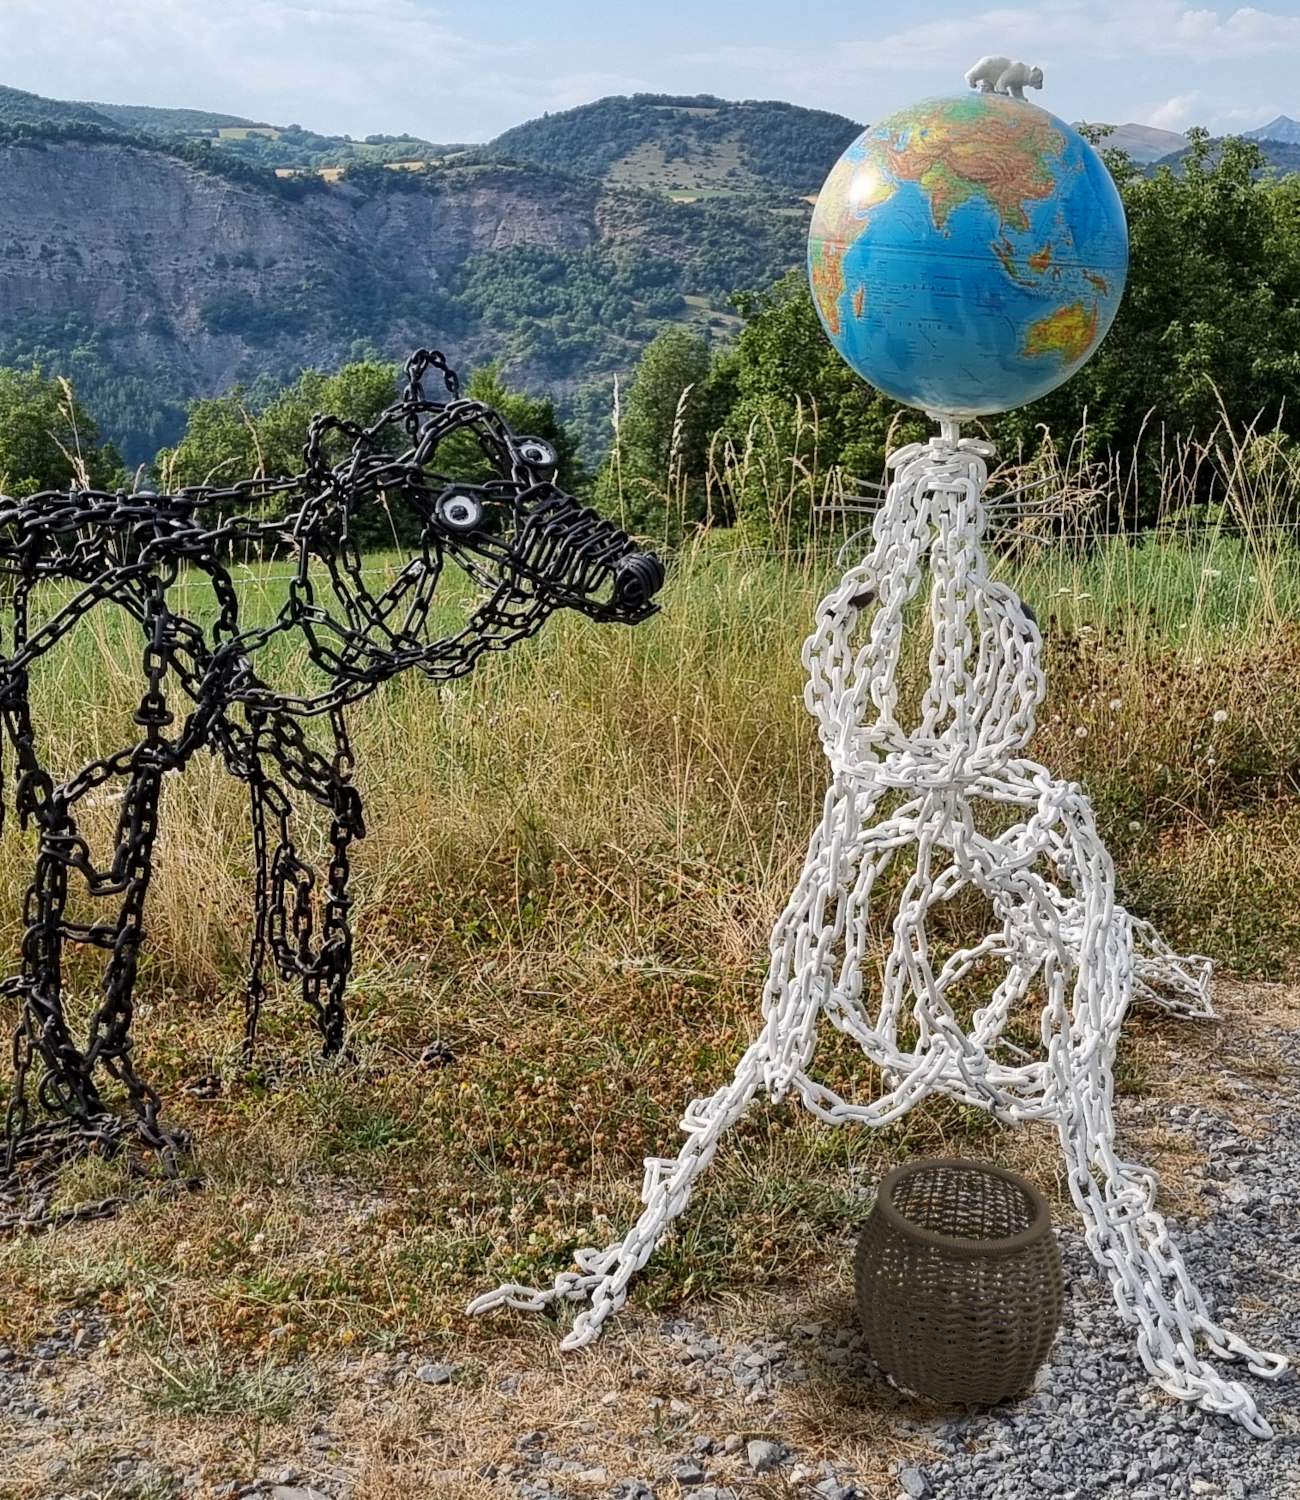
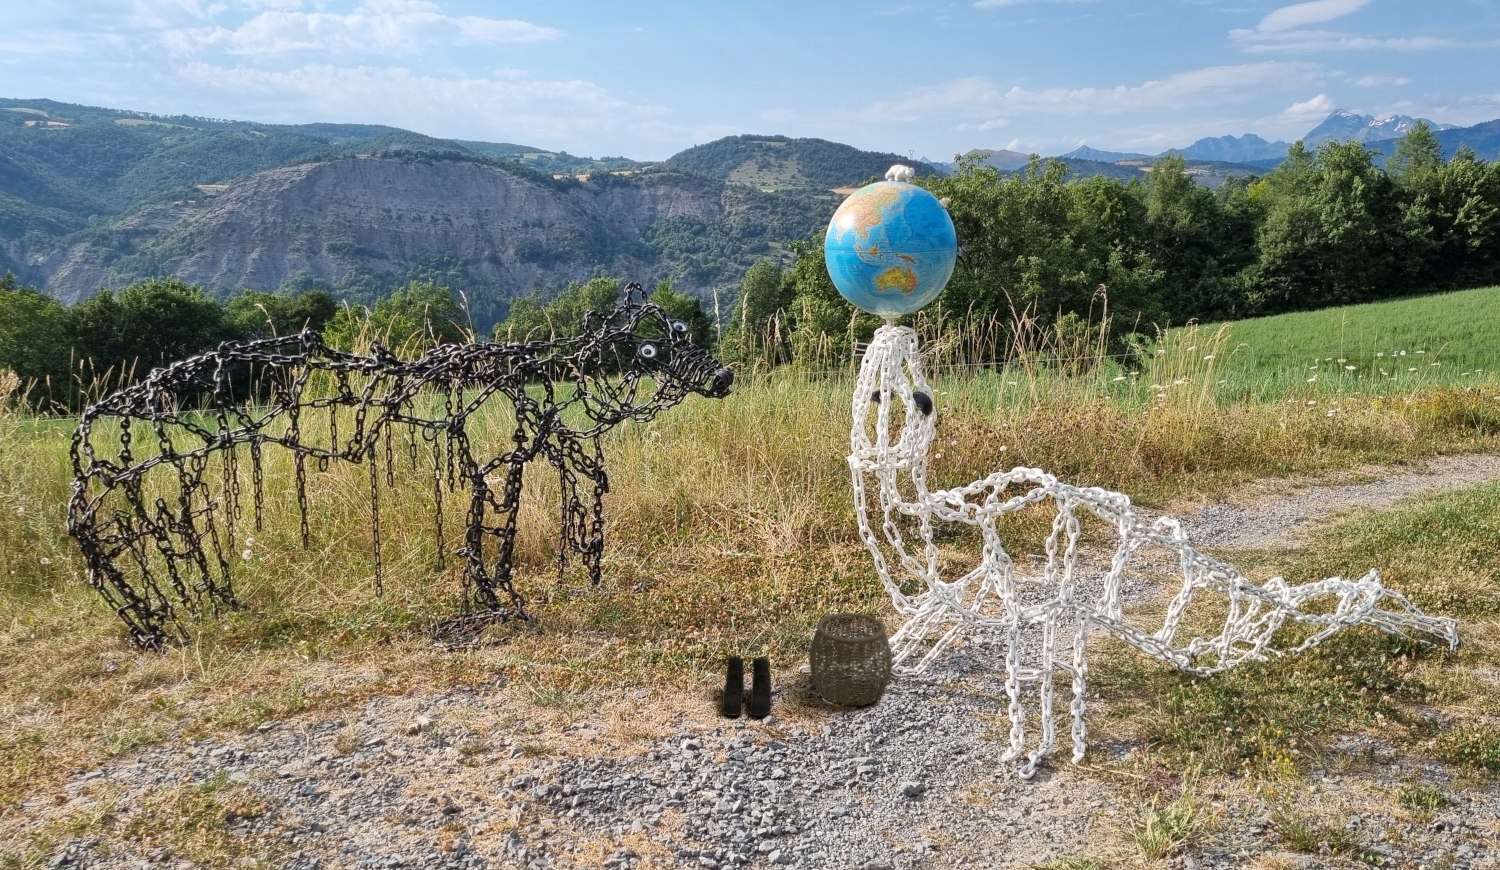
boots: none [640,1266,765,1440] -> present [722,656,772,716]

